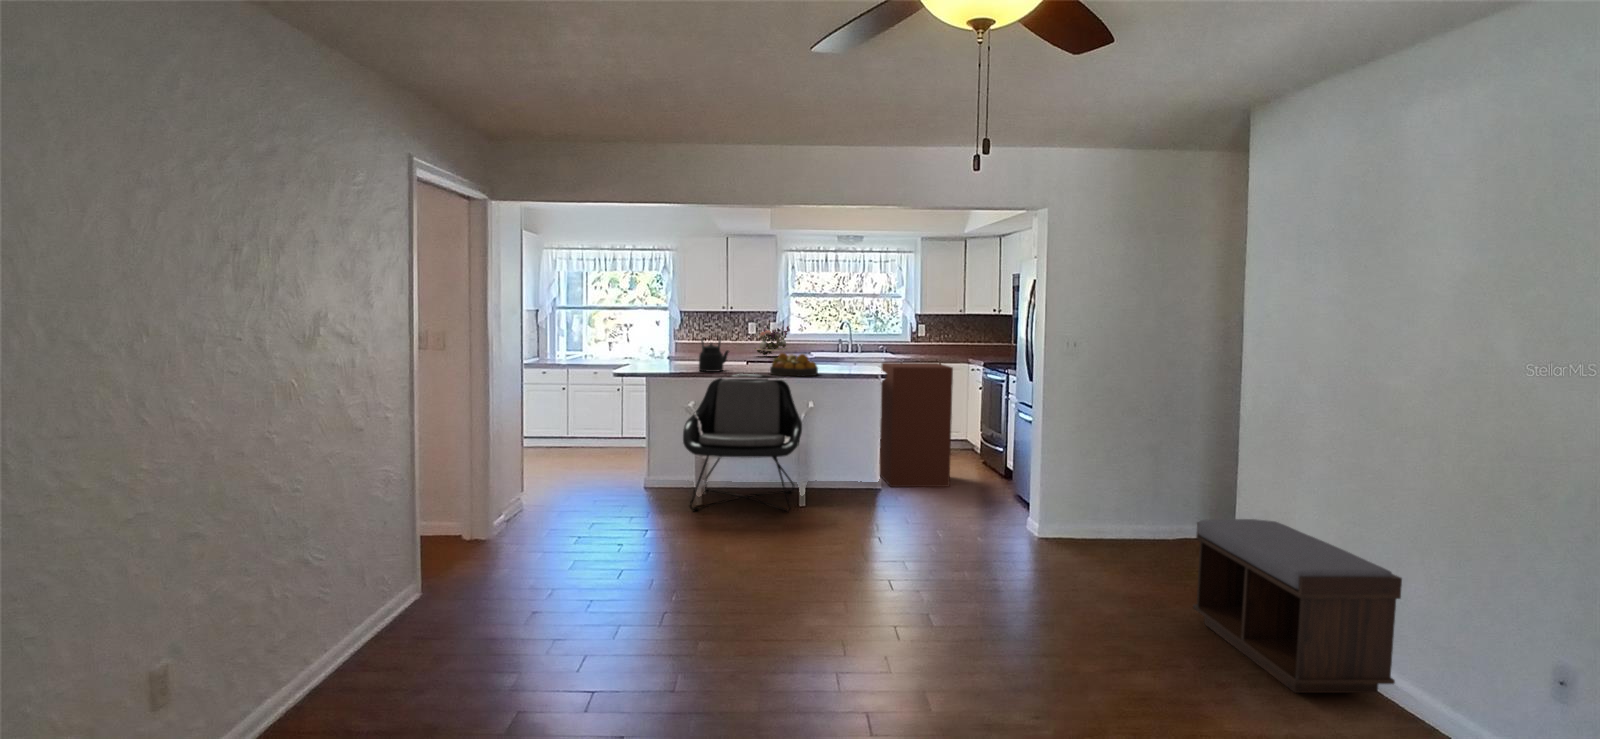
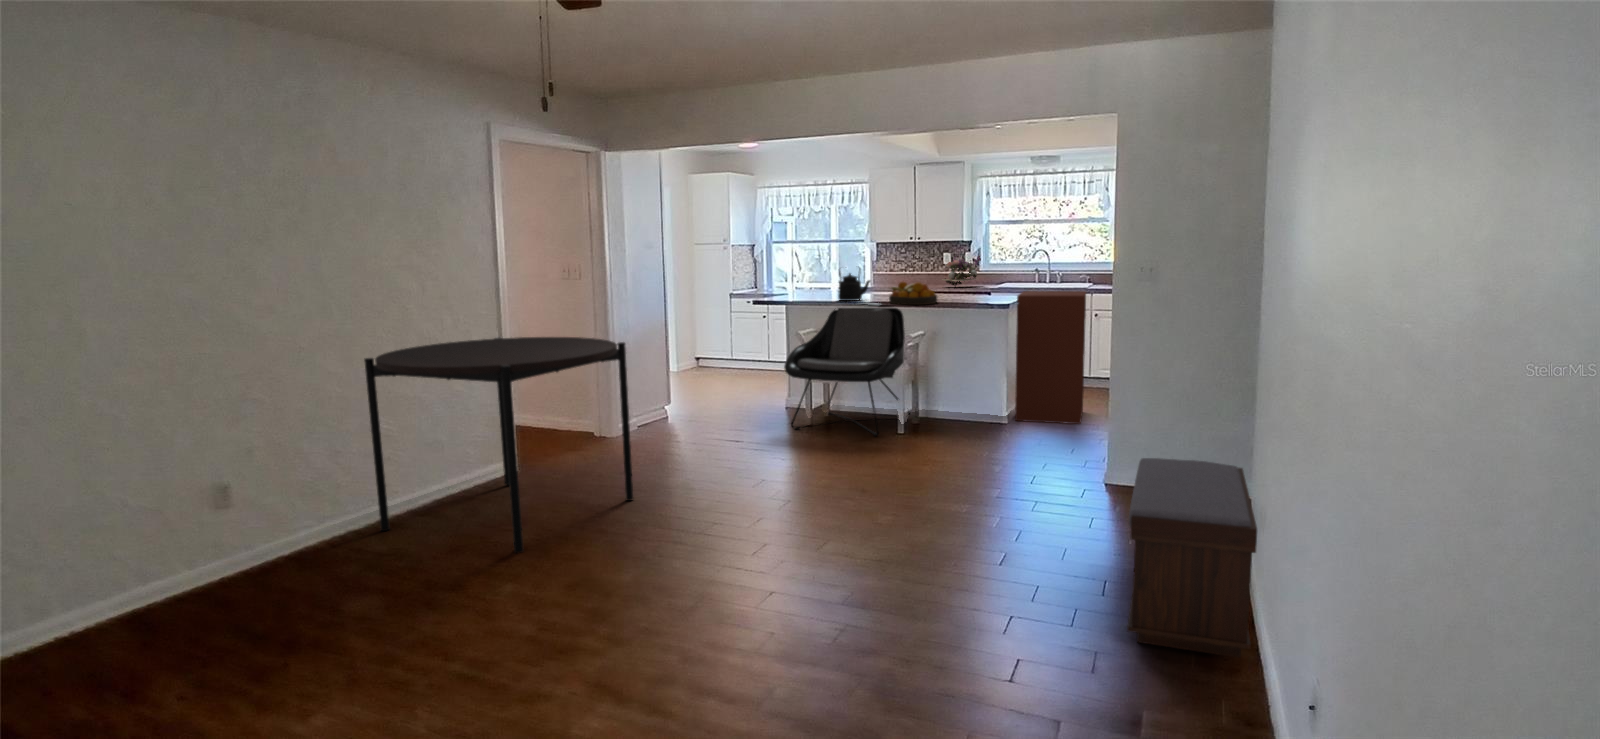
dining table: none [321,420,639,701] -> present [364,337,633,553]

